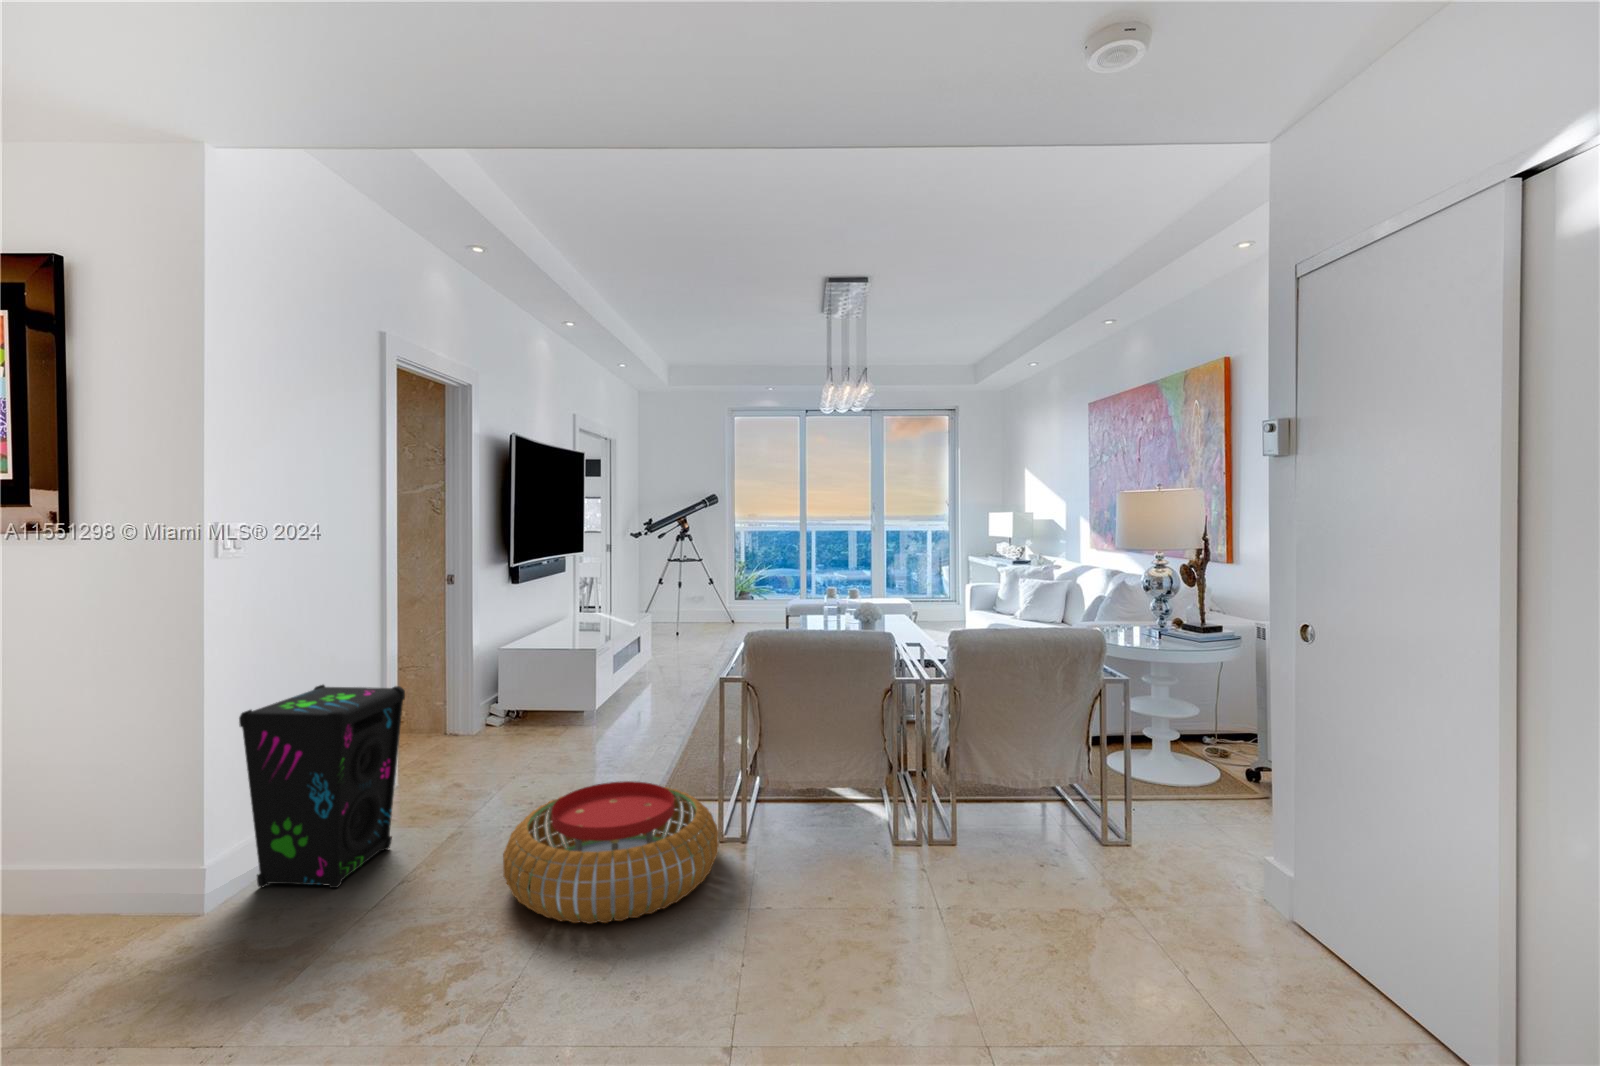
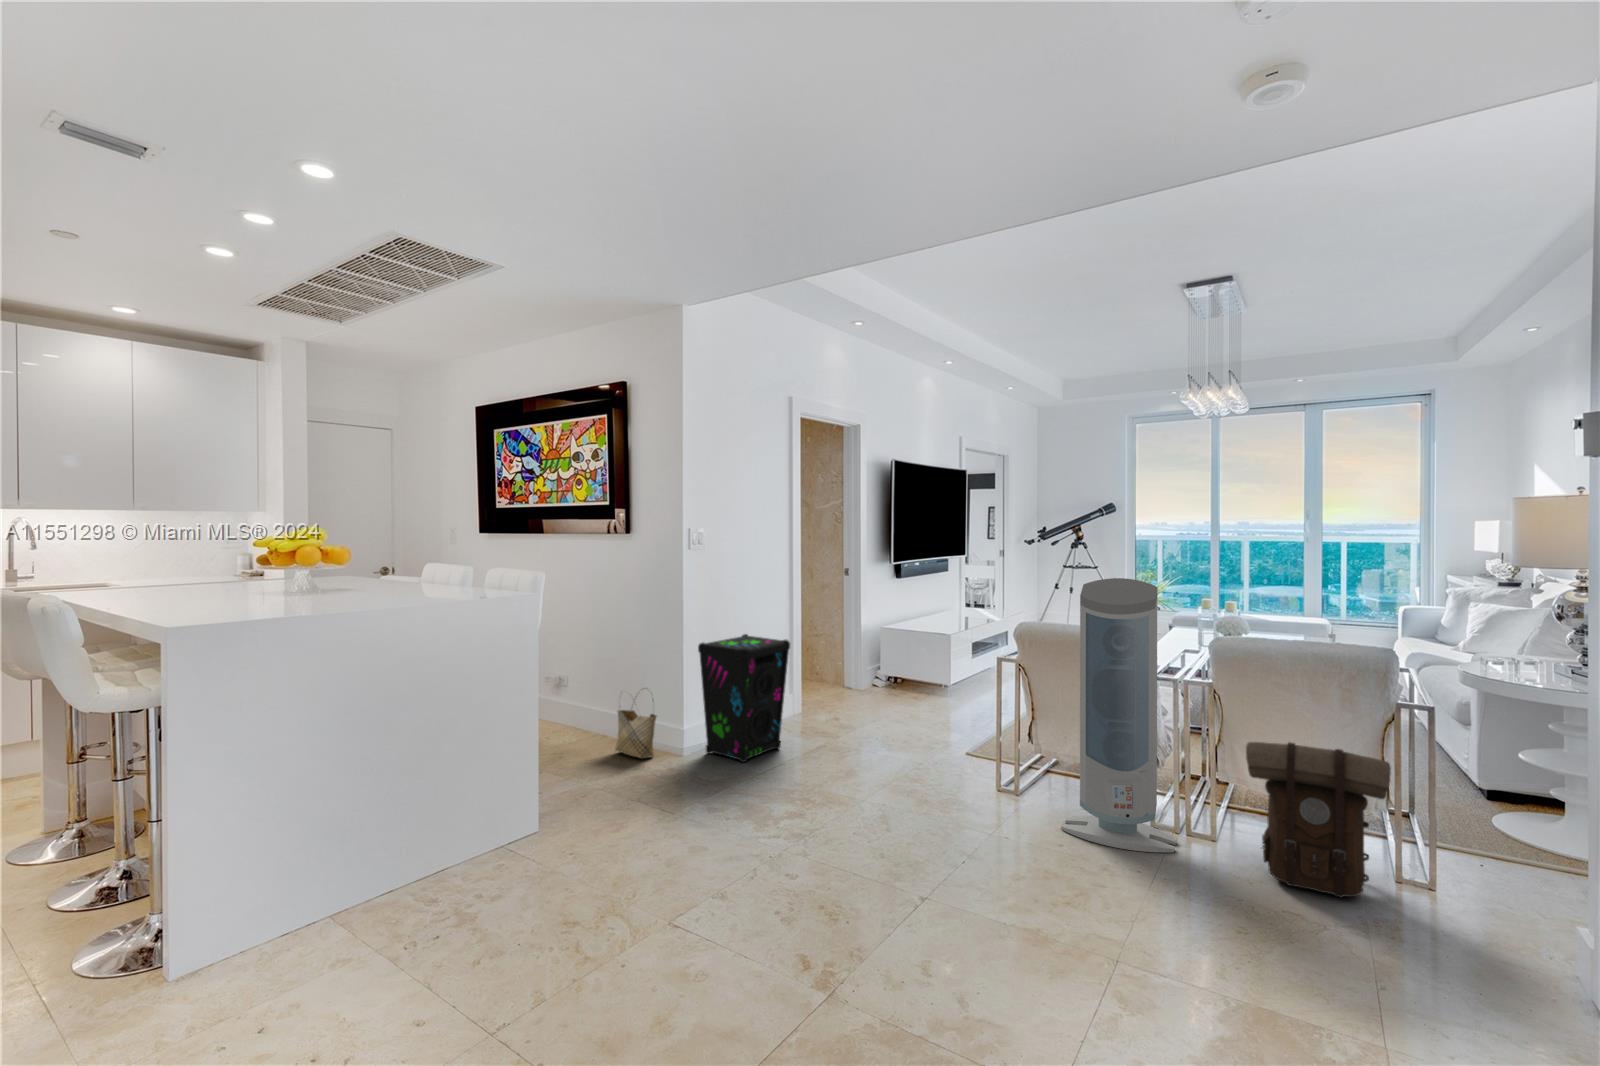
air purifier: none [812,576,932,884] -> present [1061,578,1177,853]
backpack: none [1002,736,1129,881] -> present [1246,742,1391,897]
pouf: present [503,781,719,924] -> none [831,727,989,820]
woven basket: none [52,803,153,932] -> present [615,702,656,758]

